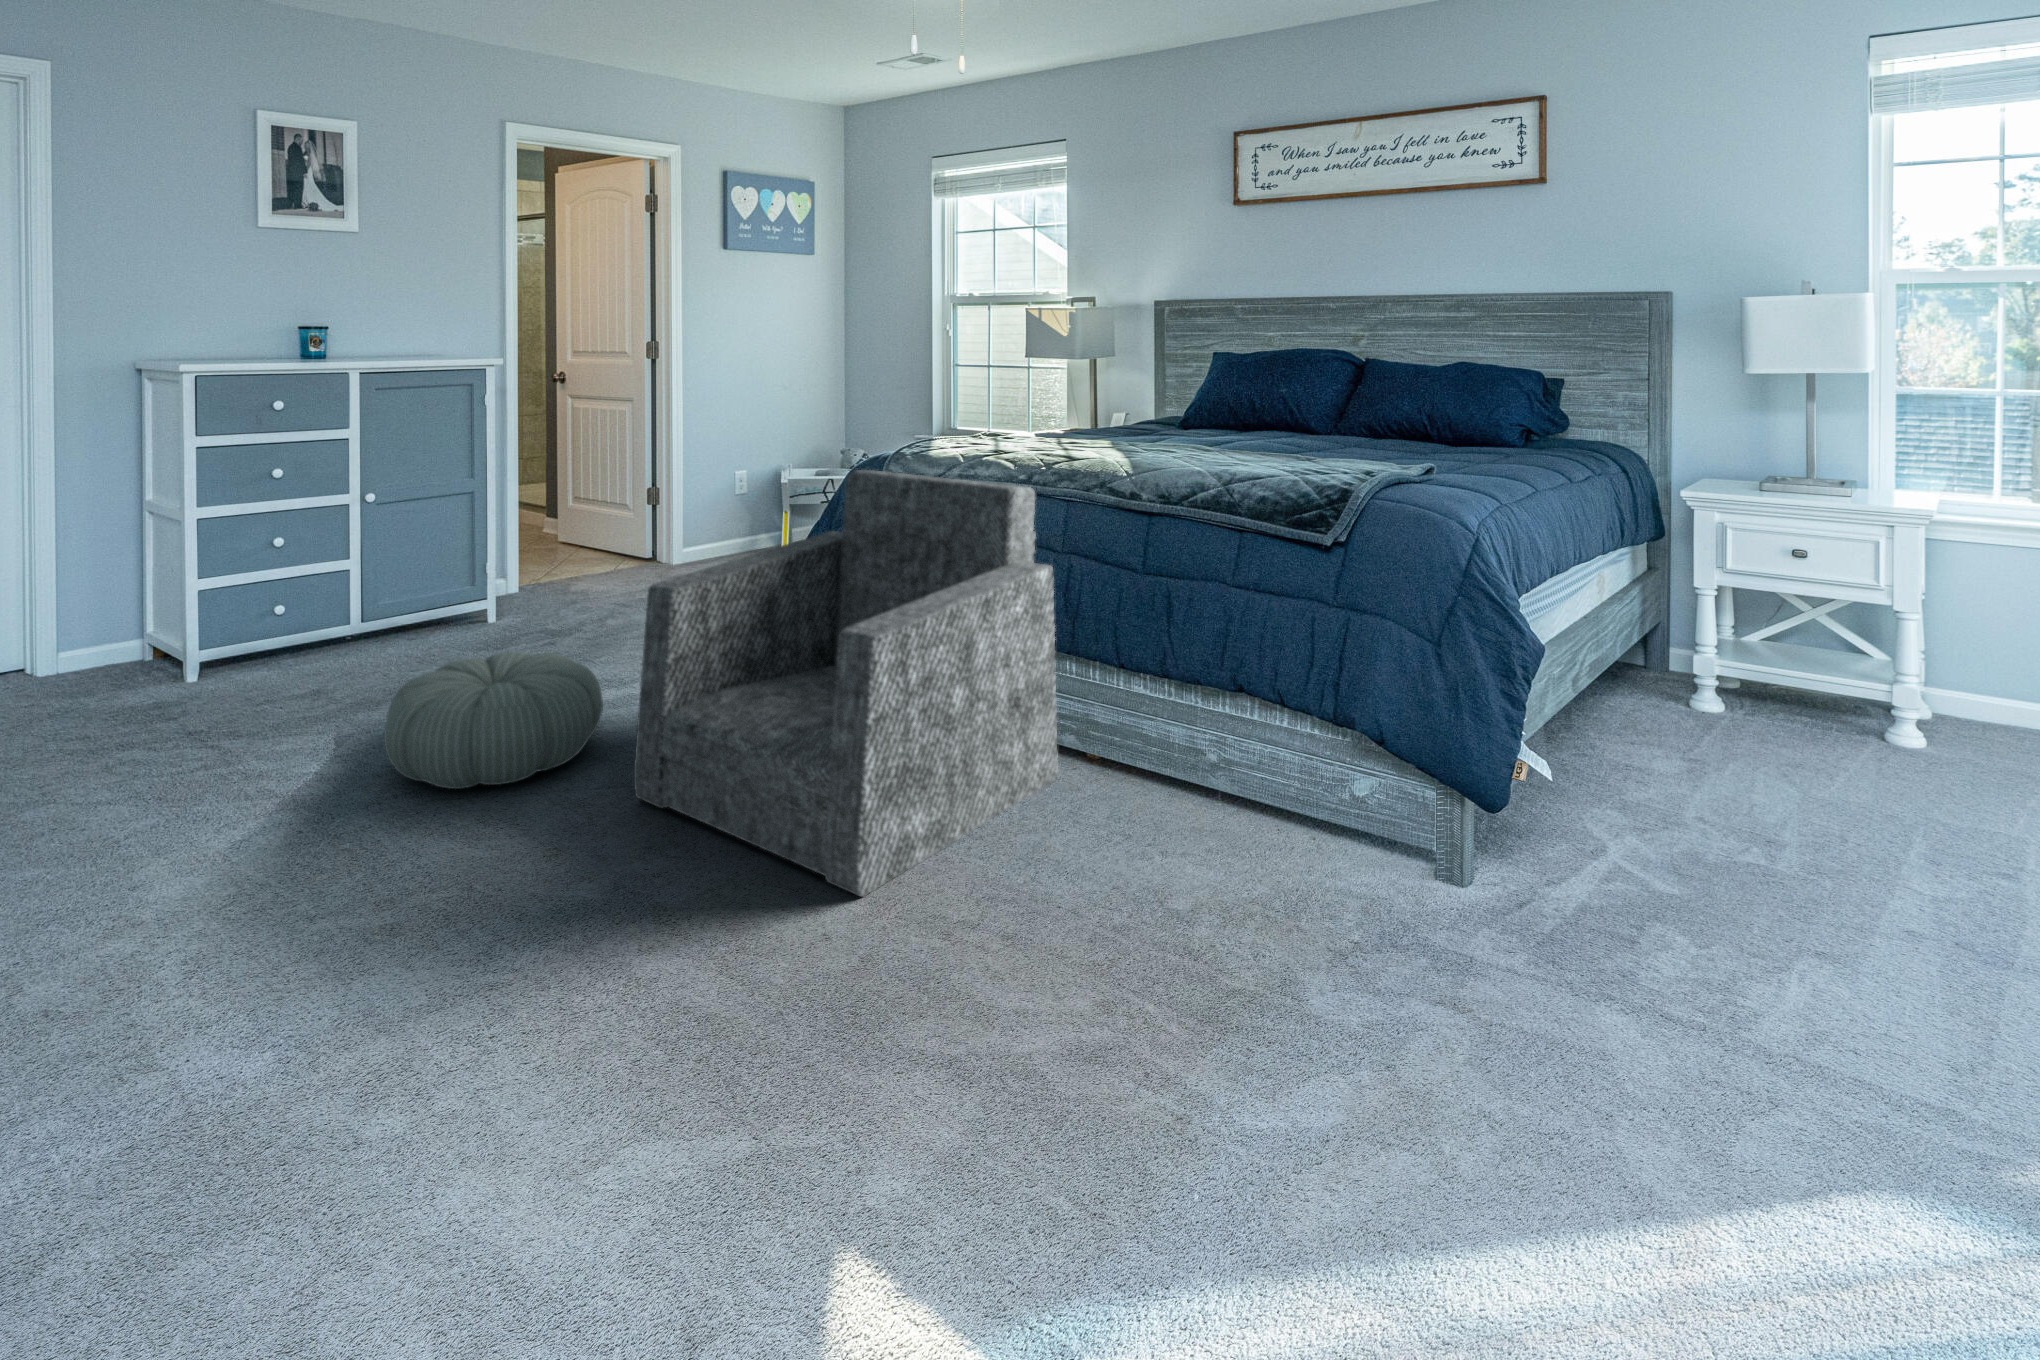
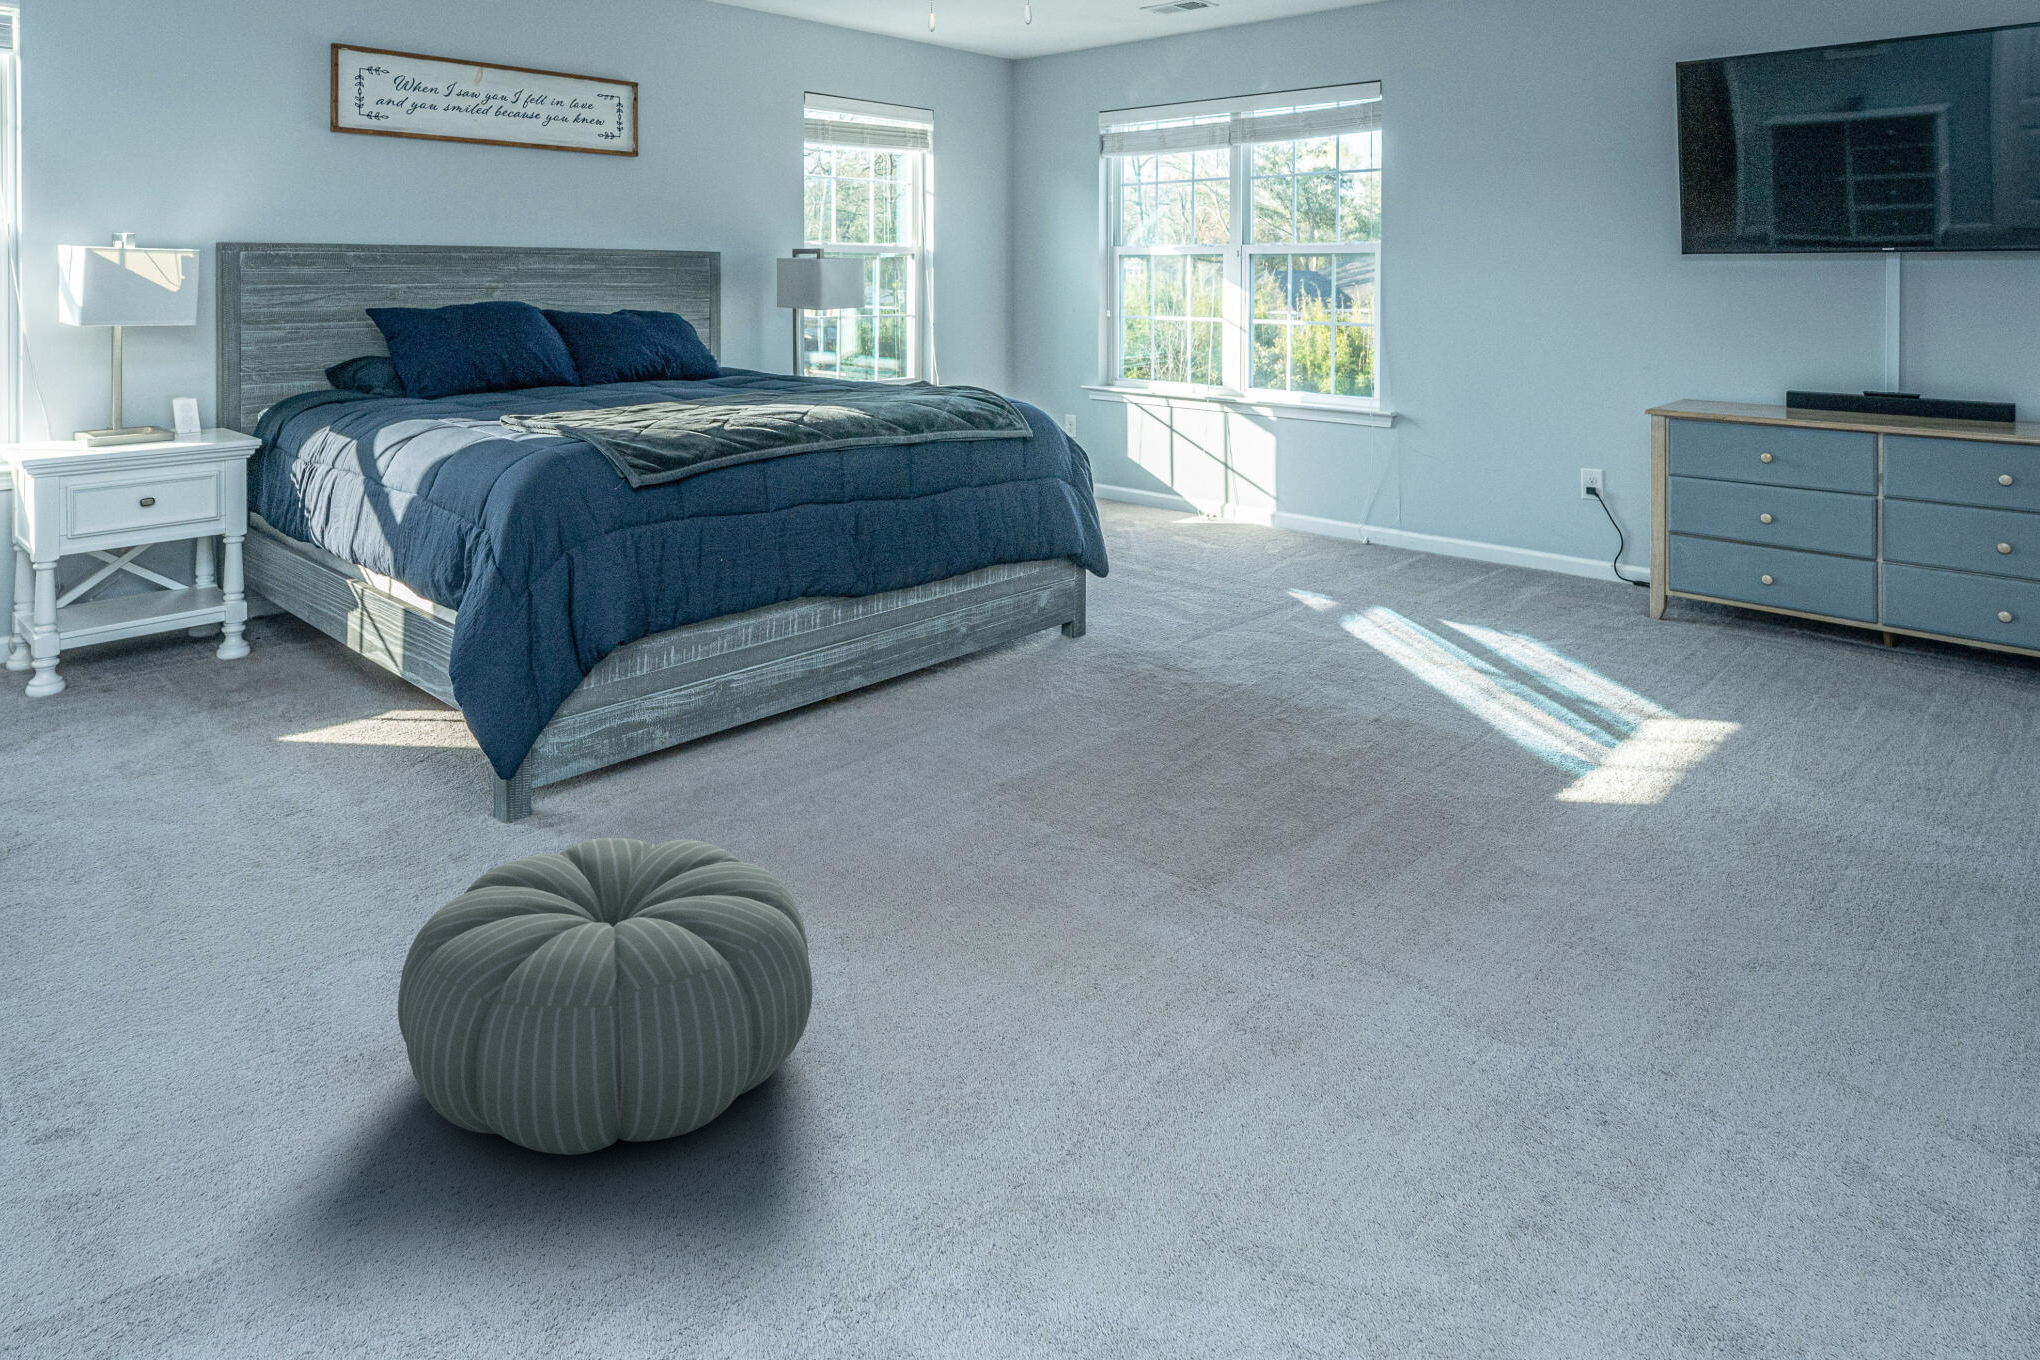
armchair: present [634,470,1058,897] -> none [630,425,1133,908]

